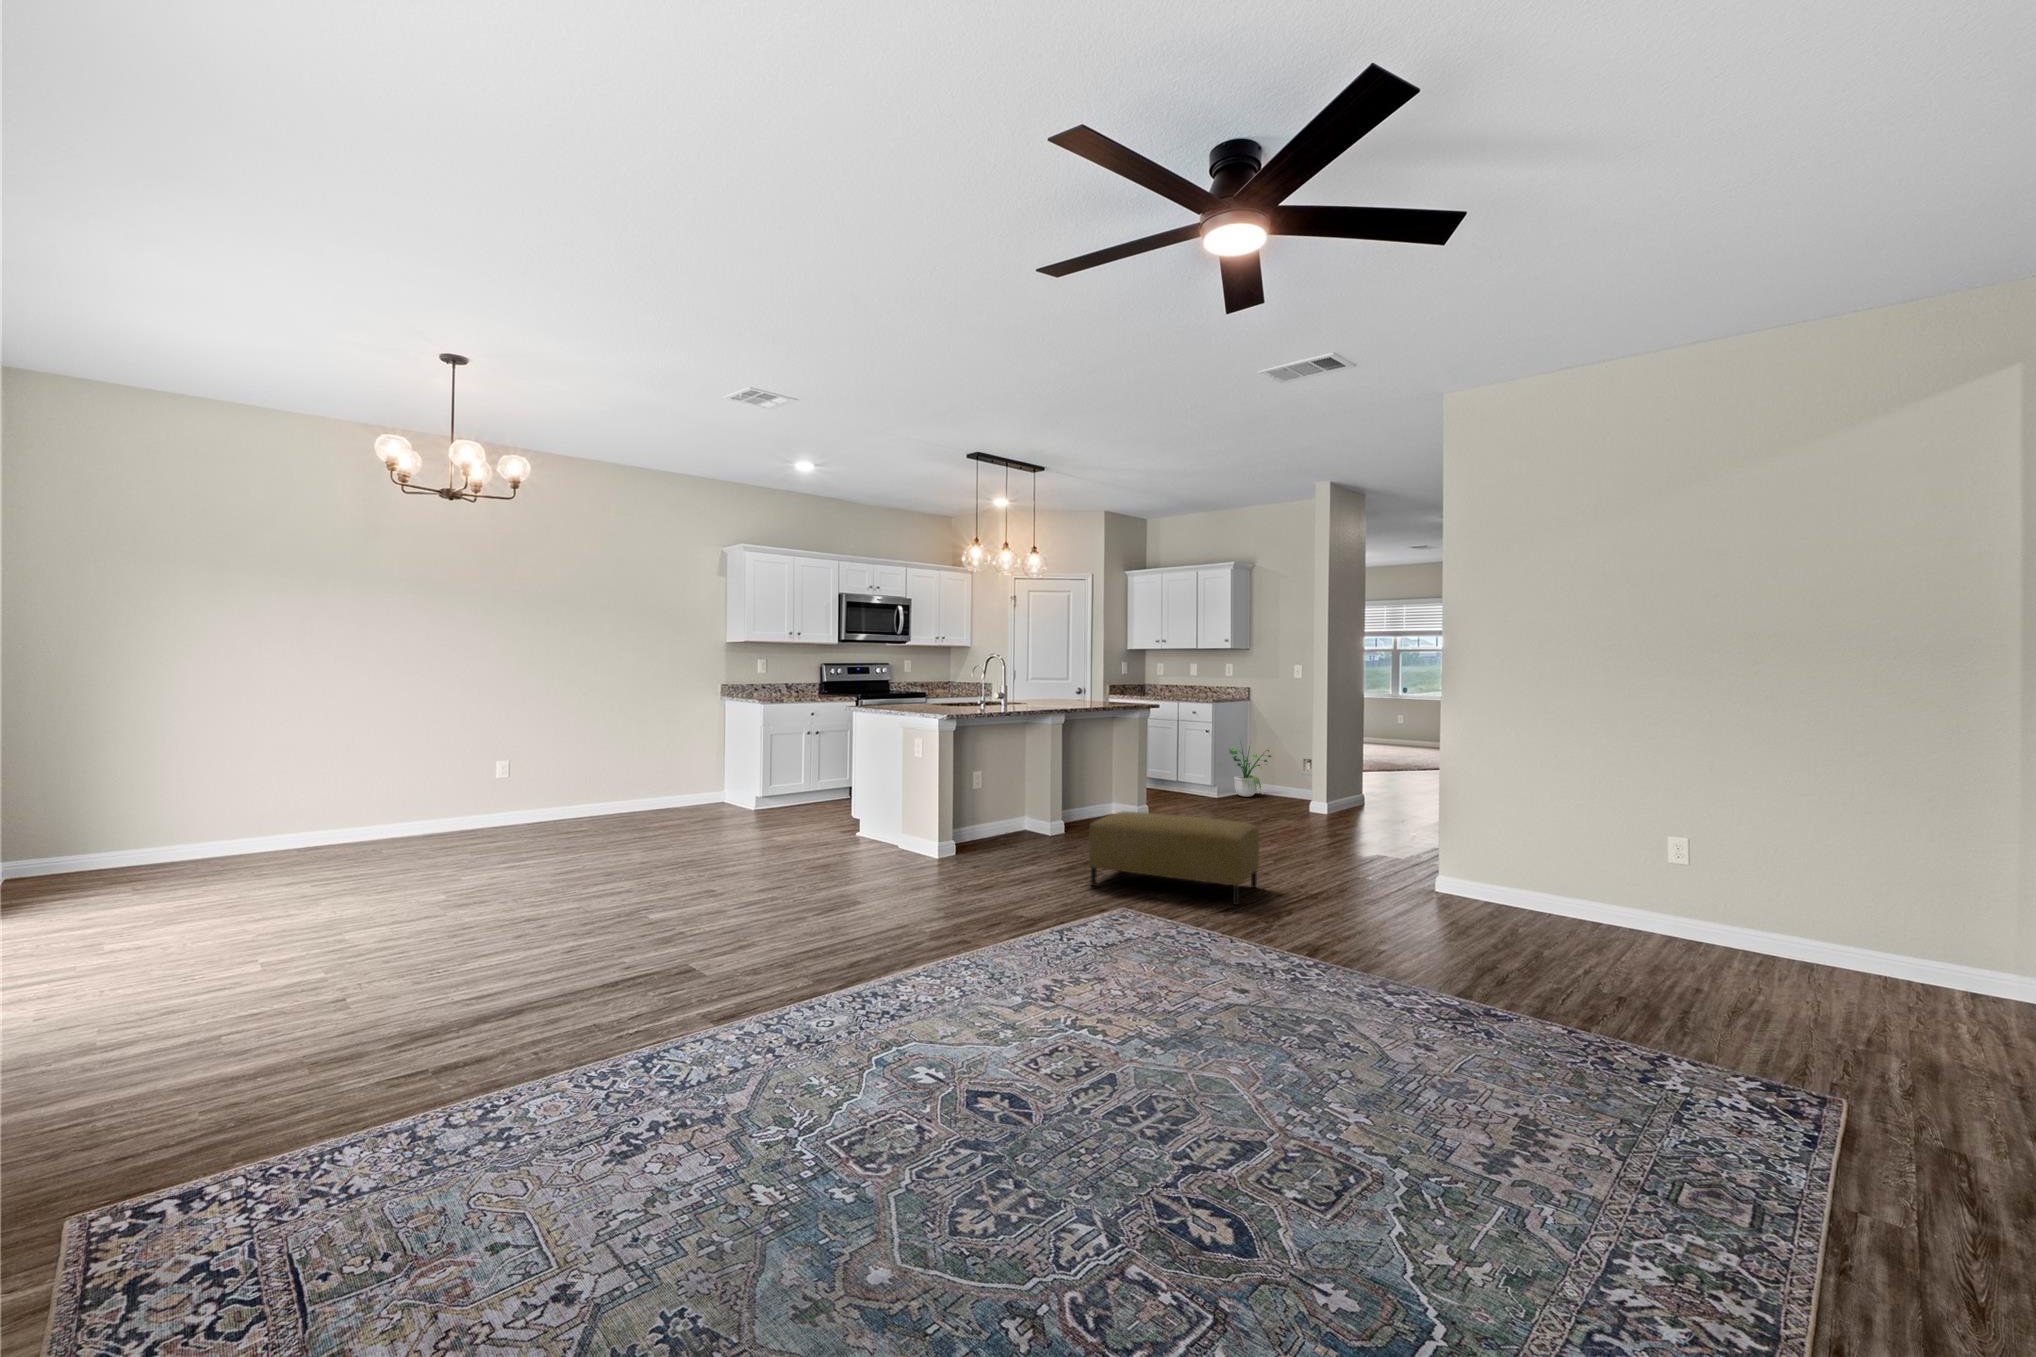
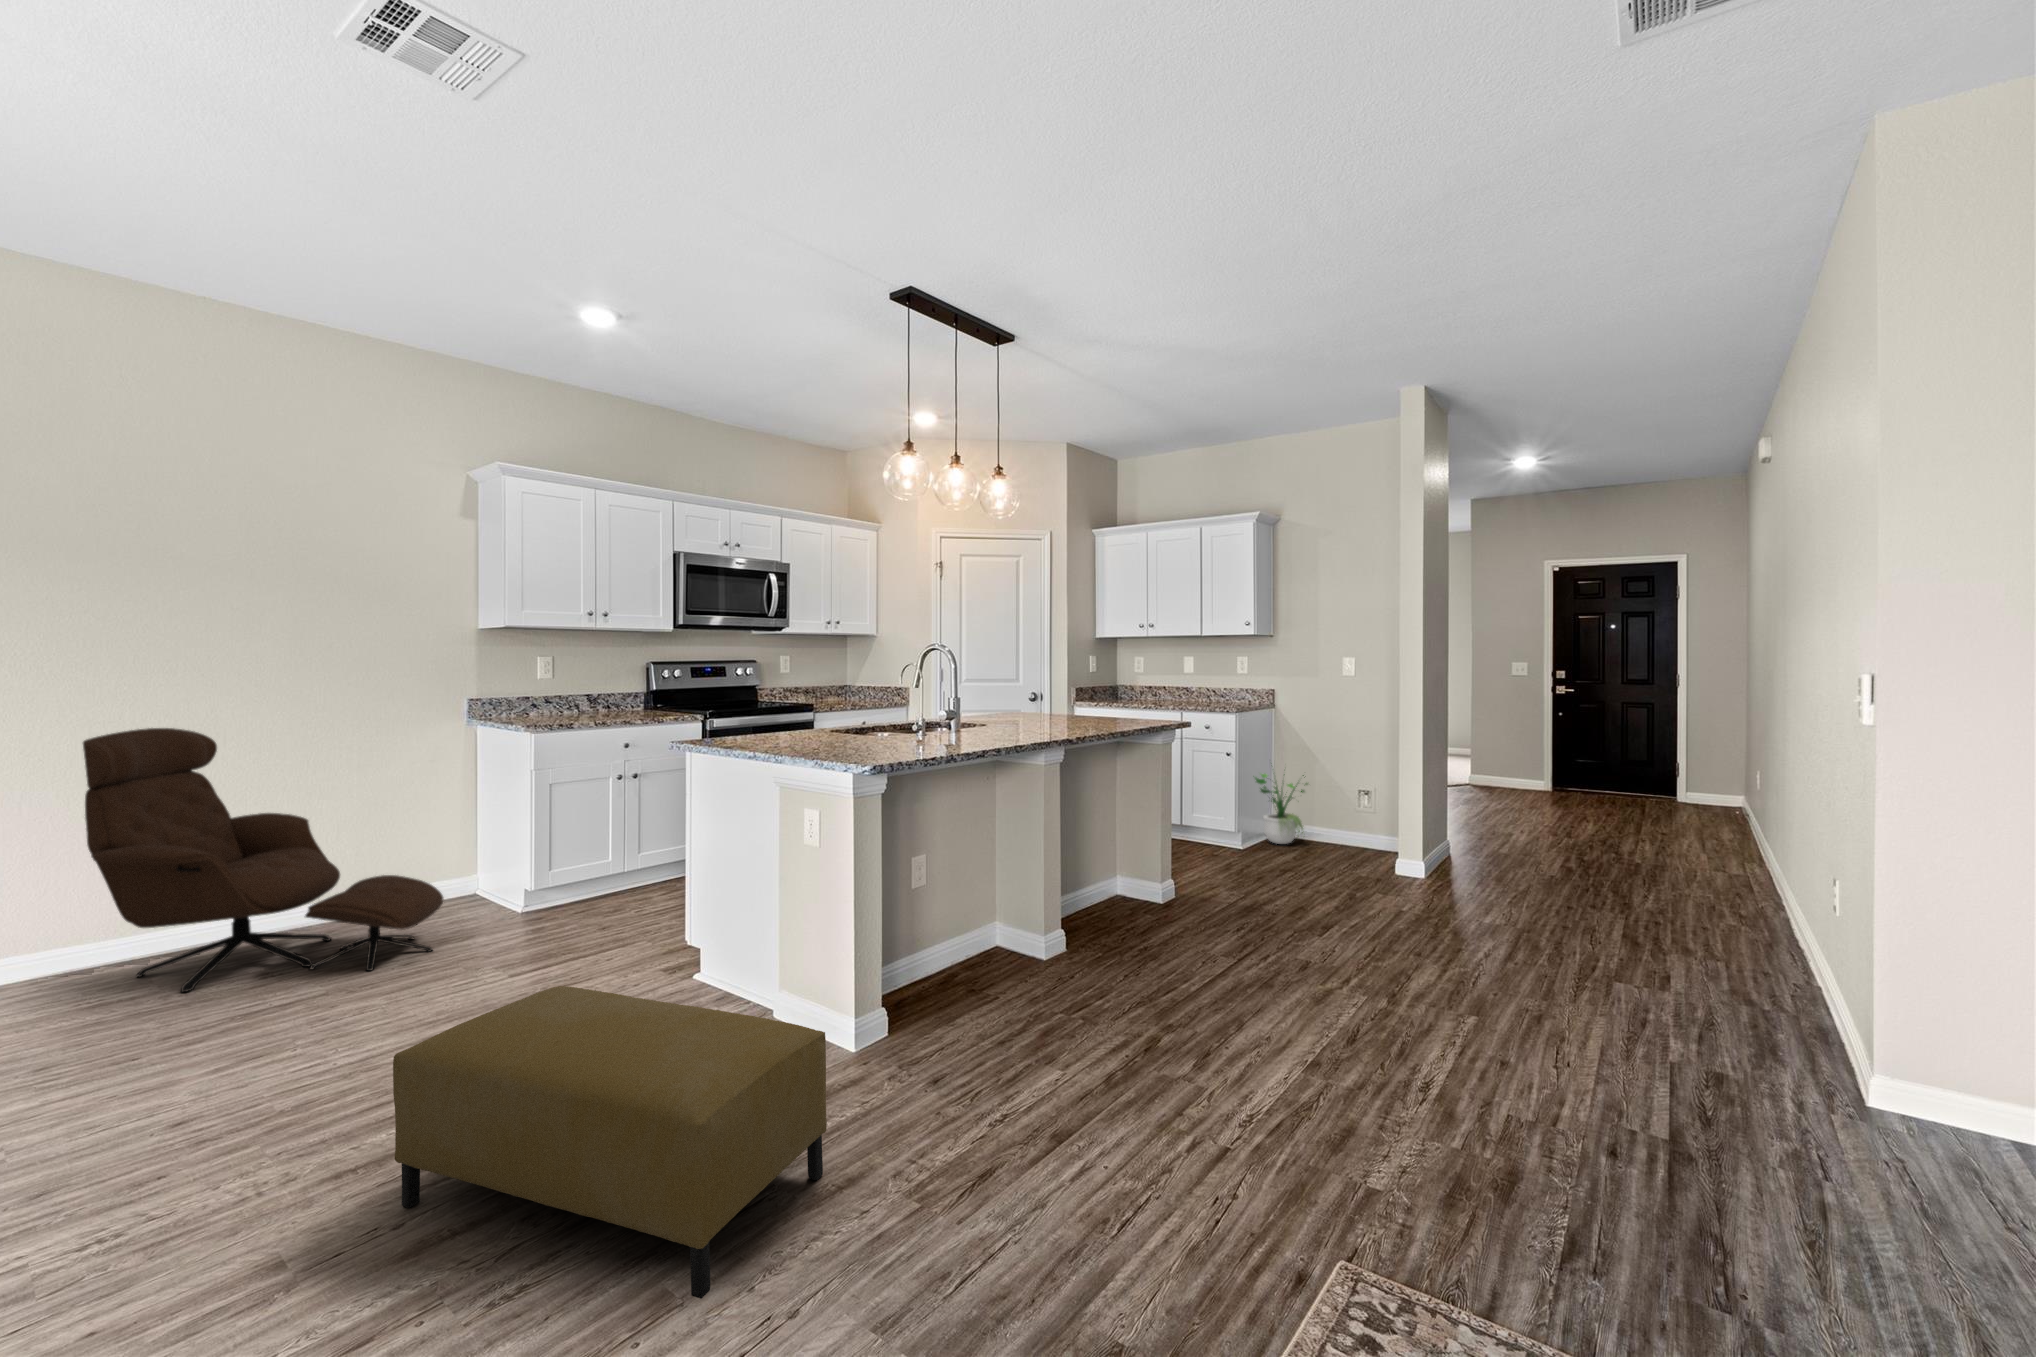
lounge chair: none [561,696,718,829] -> present [83,728,444,992]
ottoman: present [1089,811,1259,905] -> present [393,986,827,1299]

